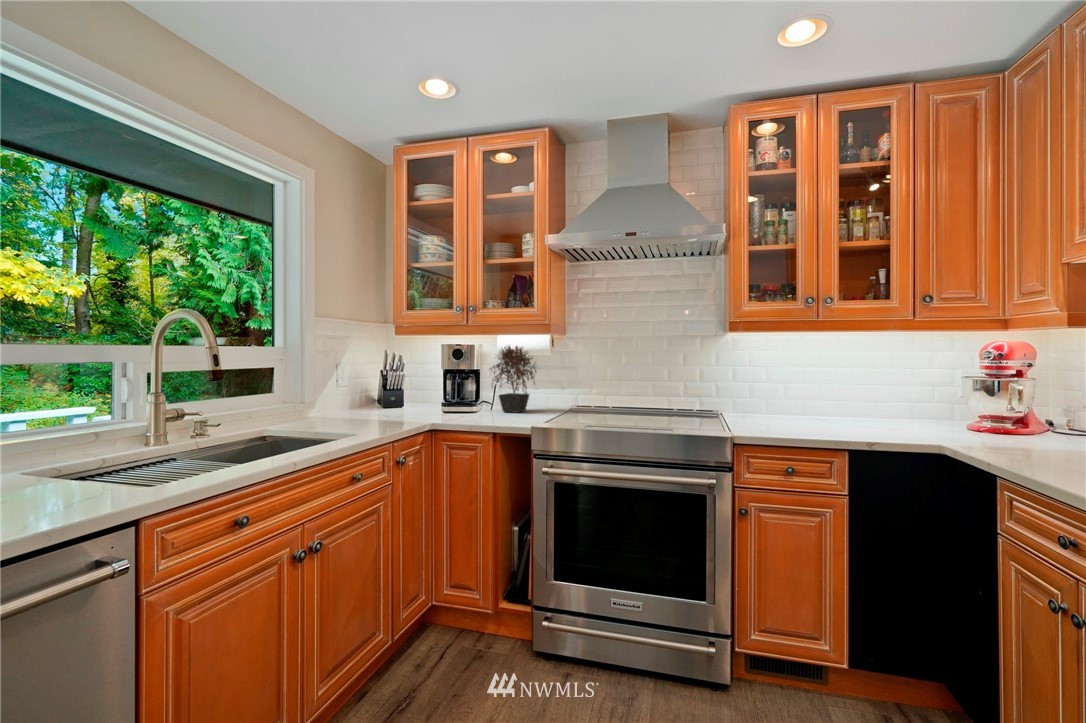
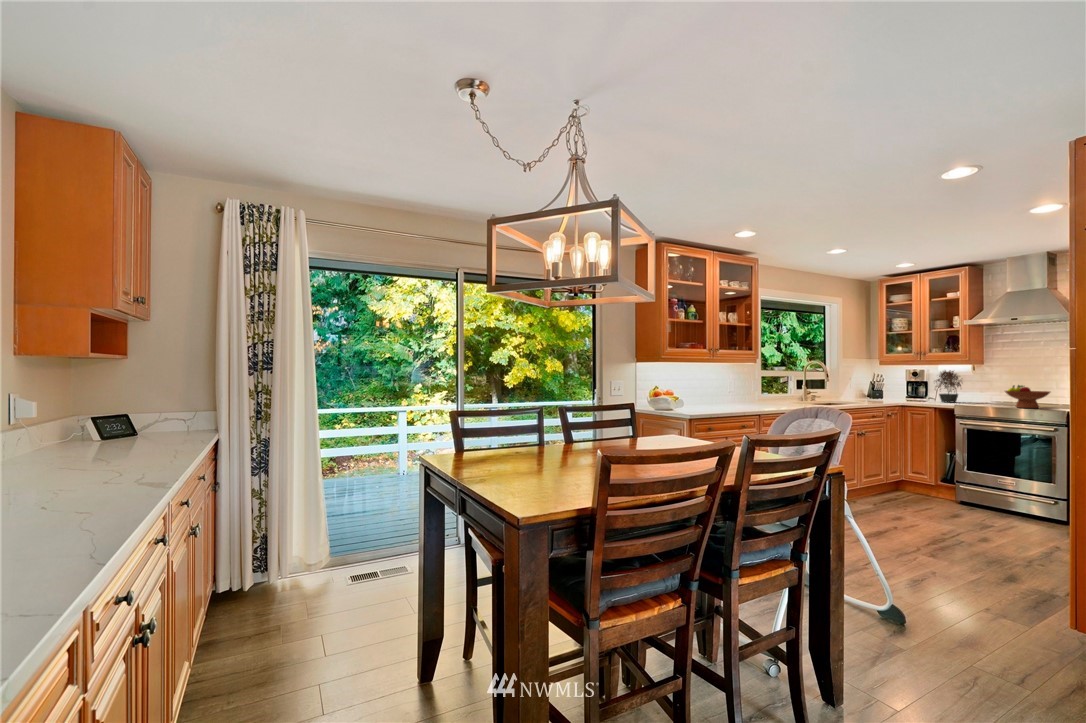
fruit bowl: none [612,375,686,424] -> present [1005,385,1050,408]

